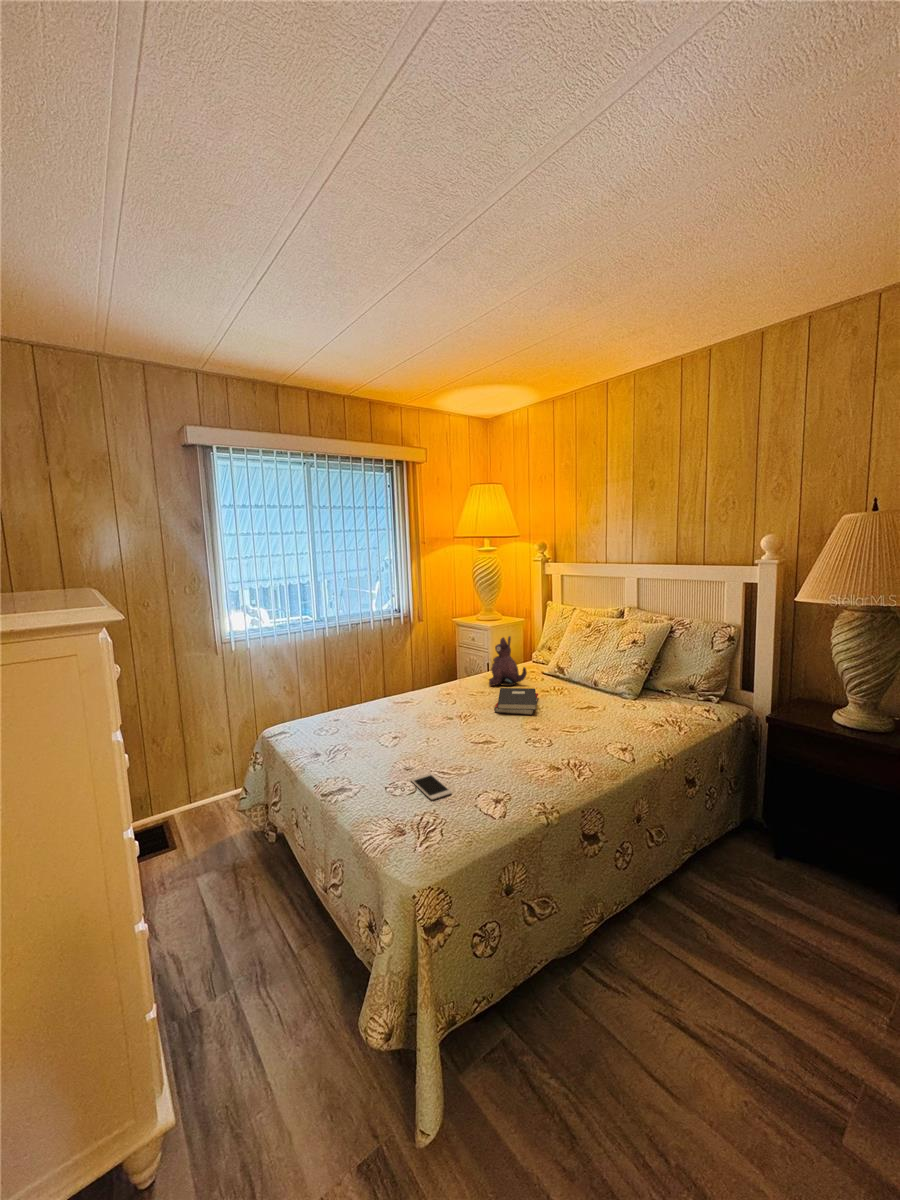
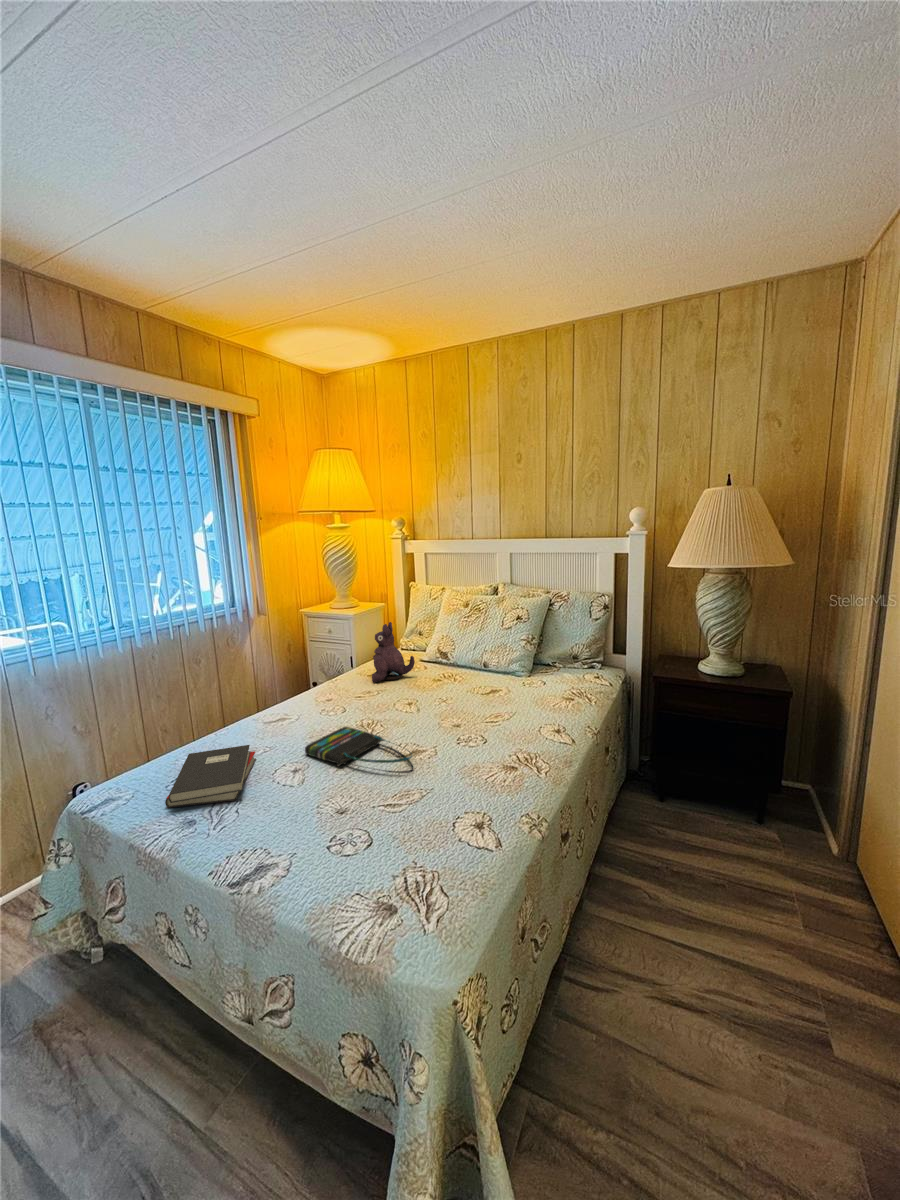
hardback book: present [494,688,538,715] -> present [165,745,256,808]
tote bag: none [408,715,476,755] -> present [305,727,413,773]
smartphone: present [411,774,451,799] -> none [355,810,421,847]

